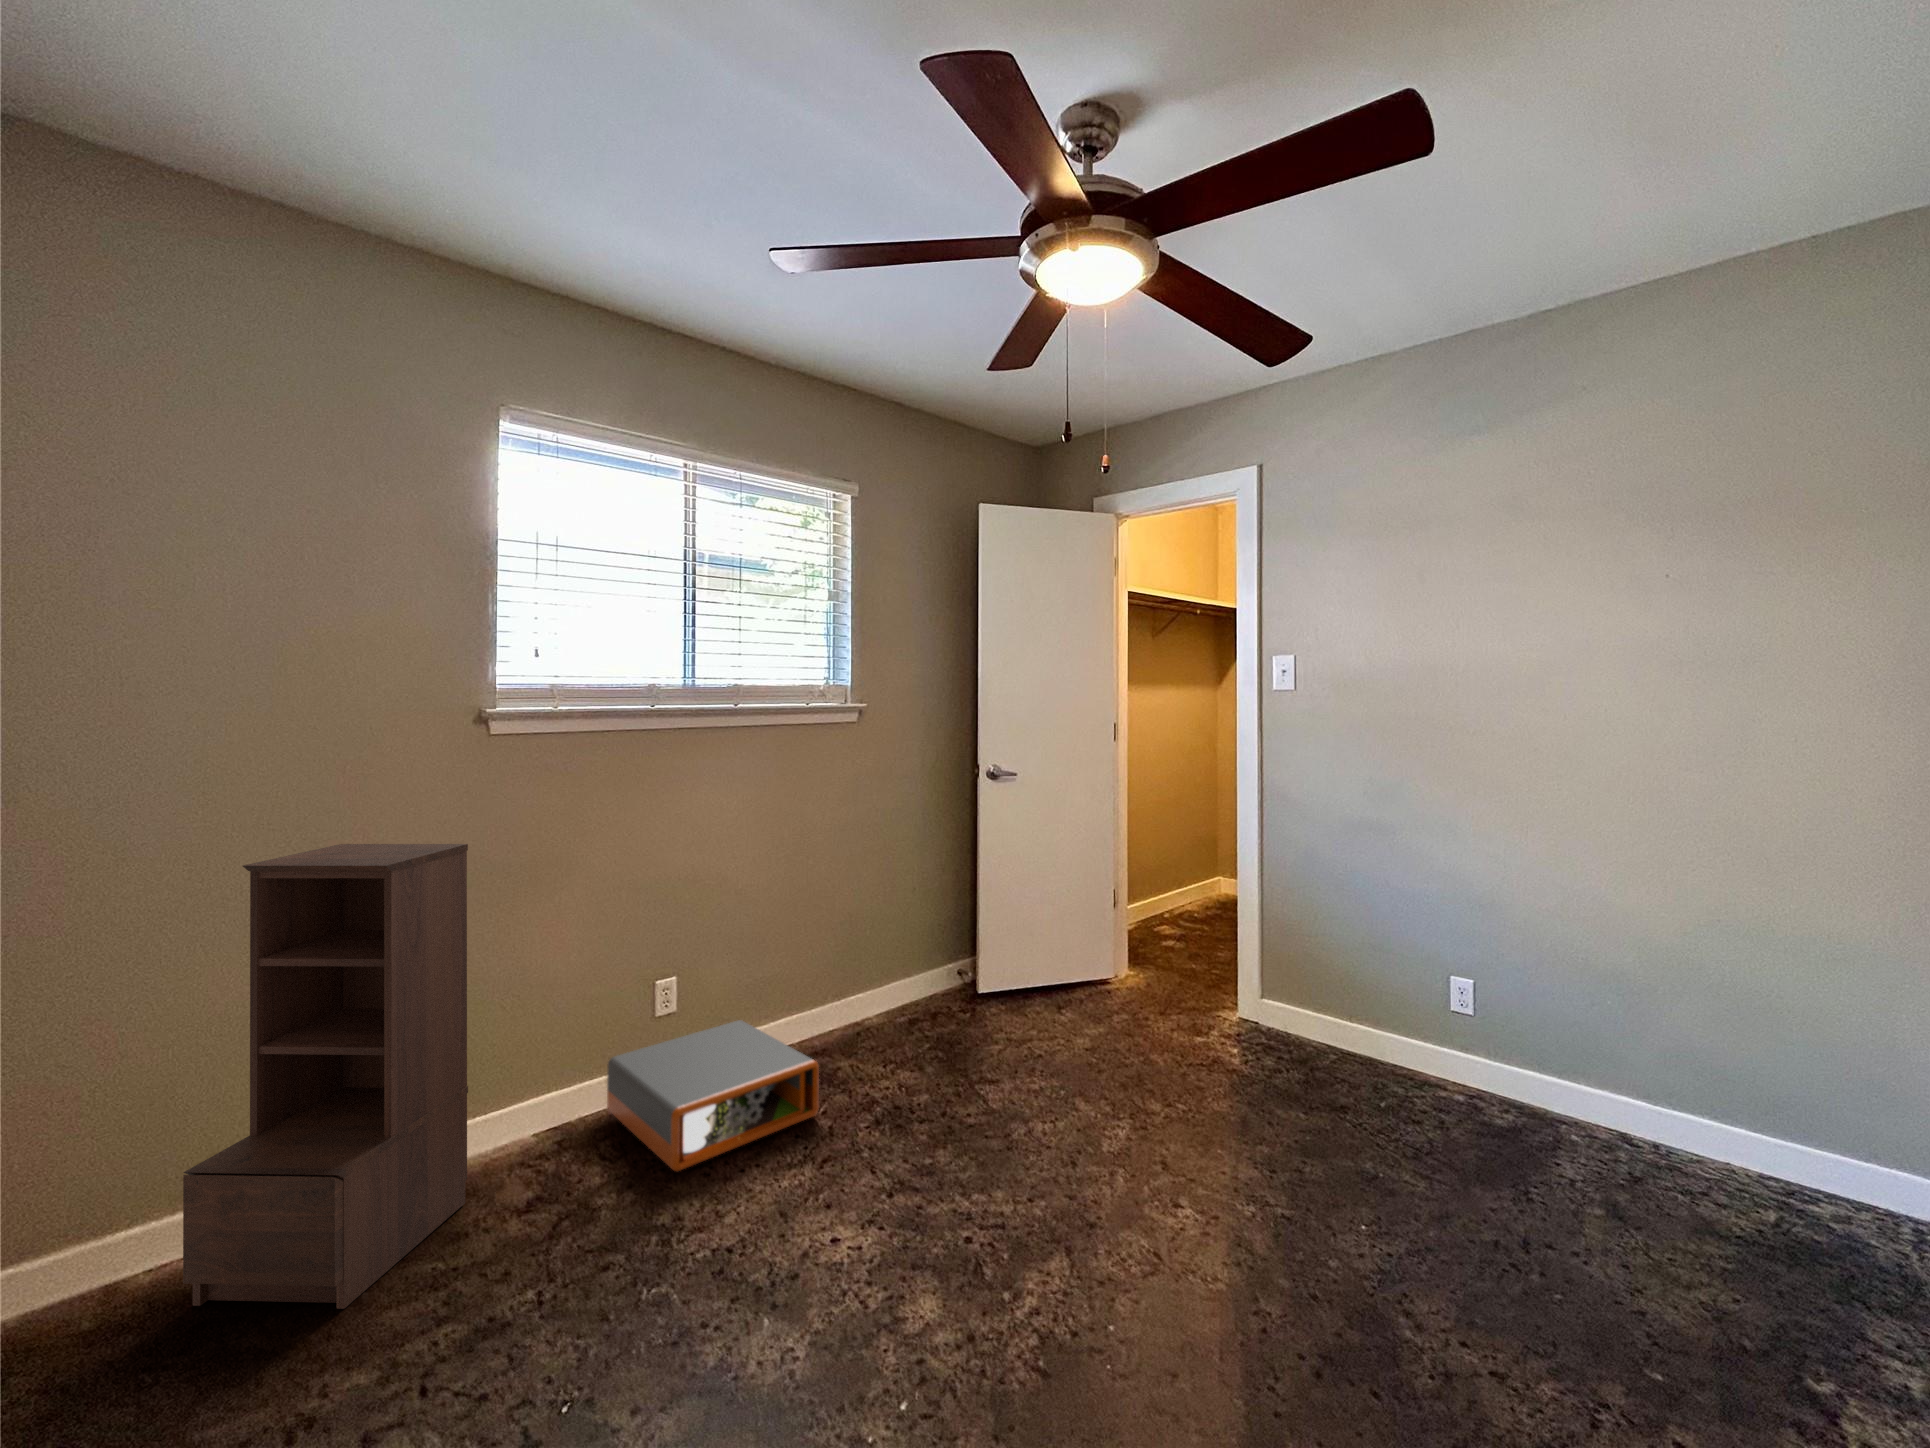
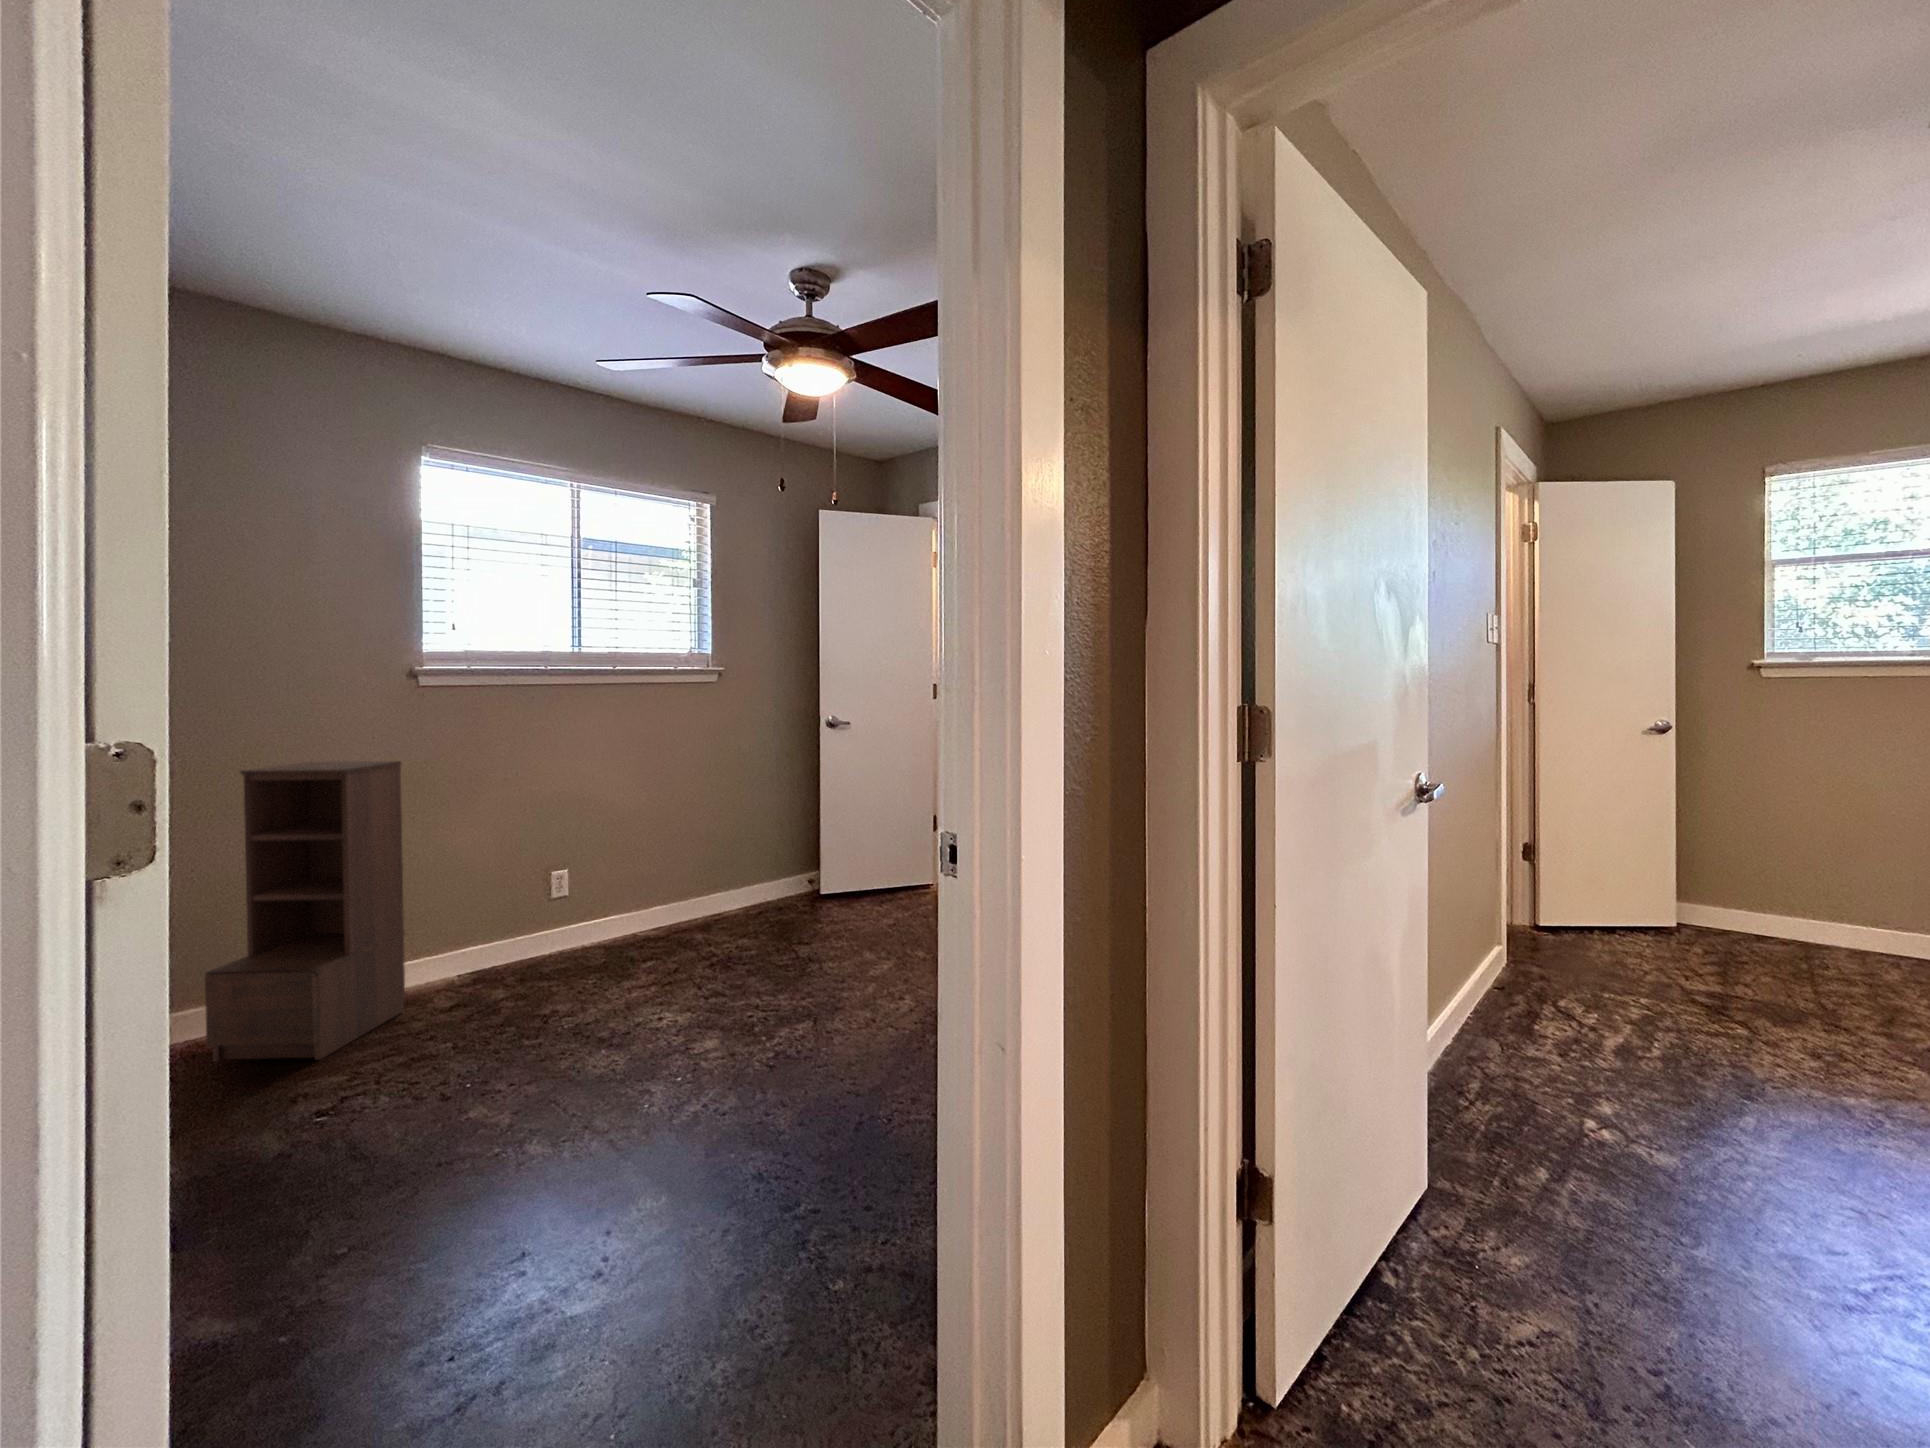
storage box: present [607,1020,819,1171] -> none [513,904,672,992]

